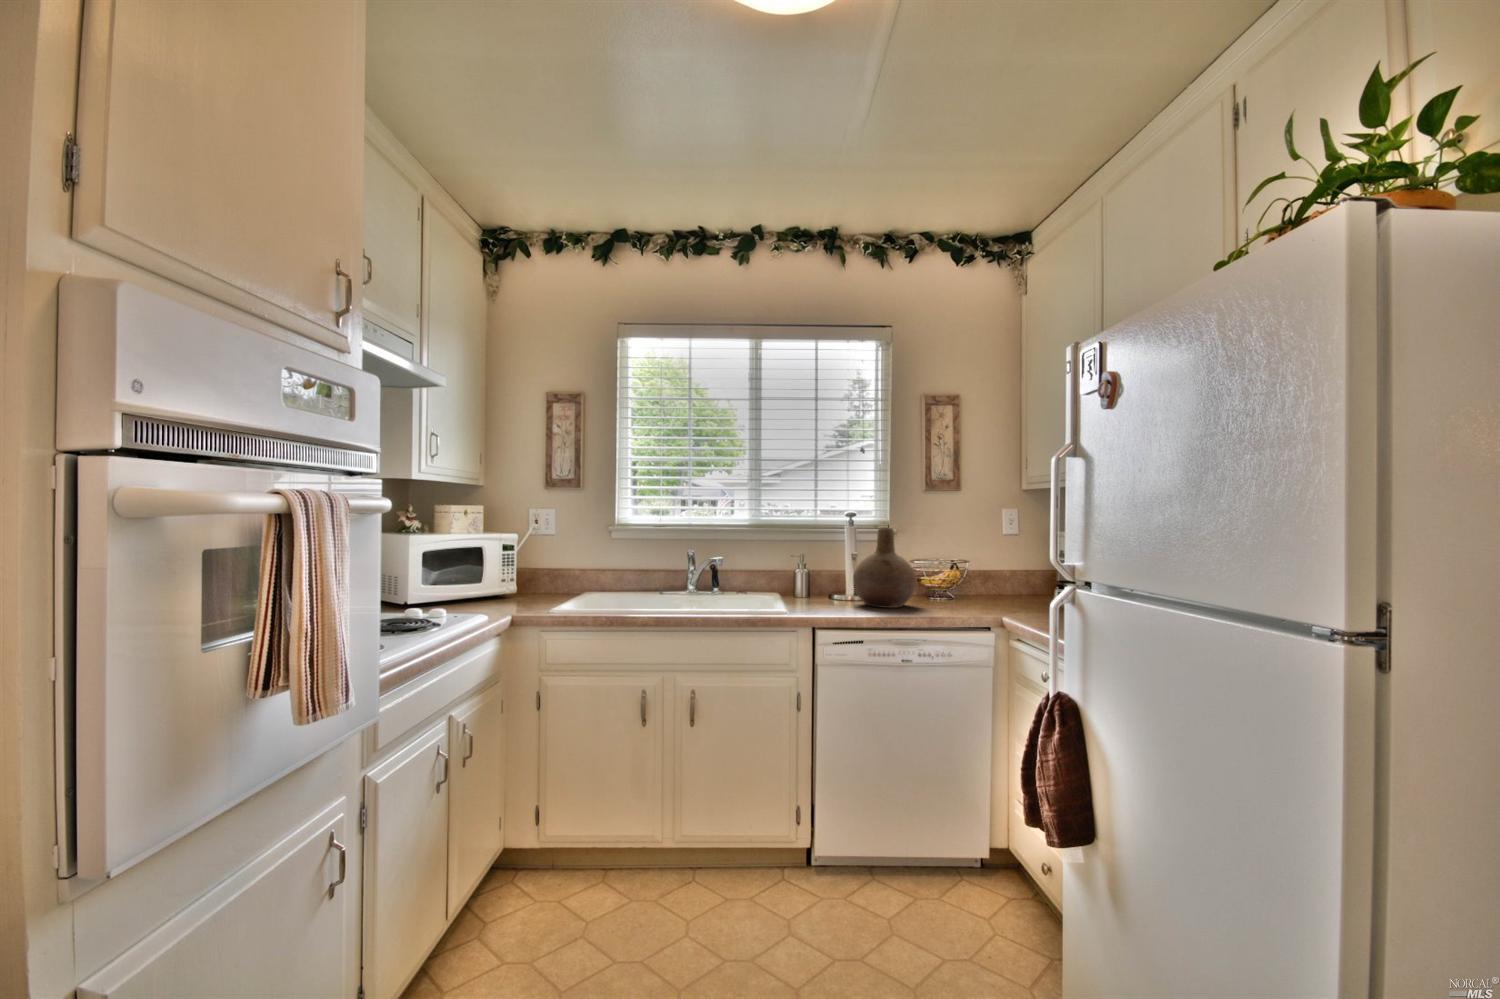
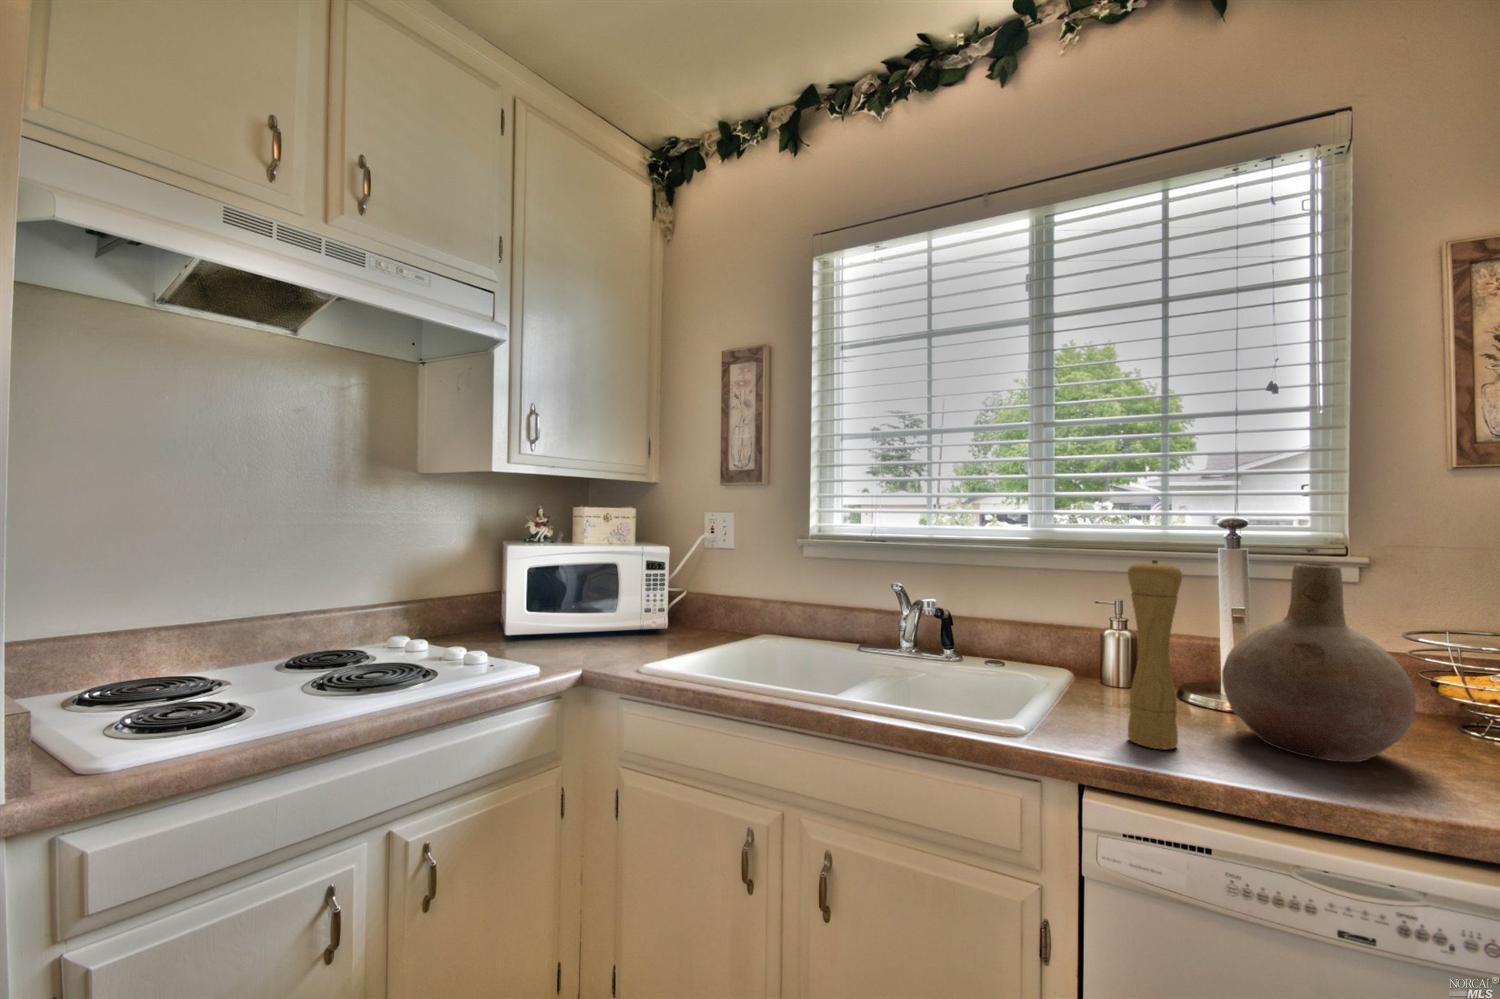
pepper mill: none [825,527,845,611] -> present [1128,560,1182,750]

